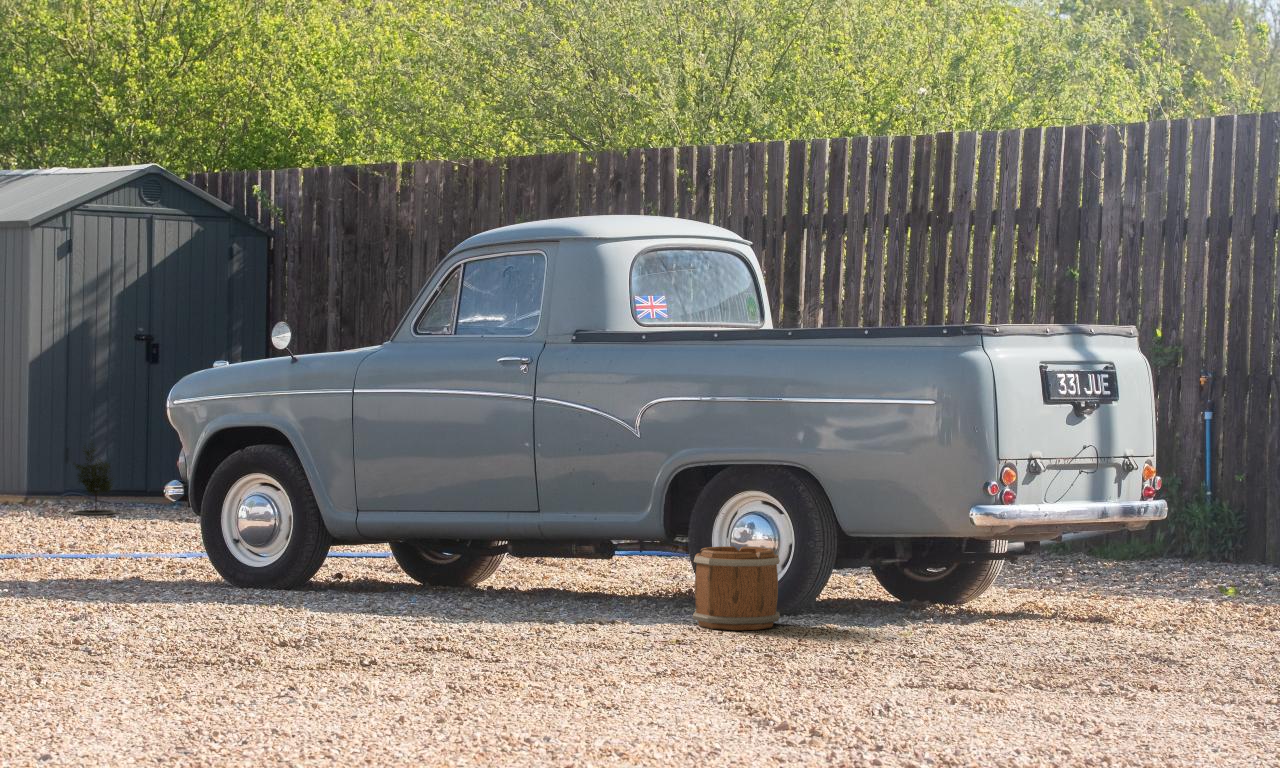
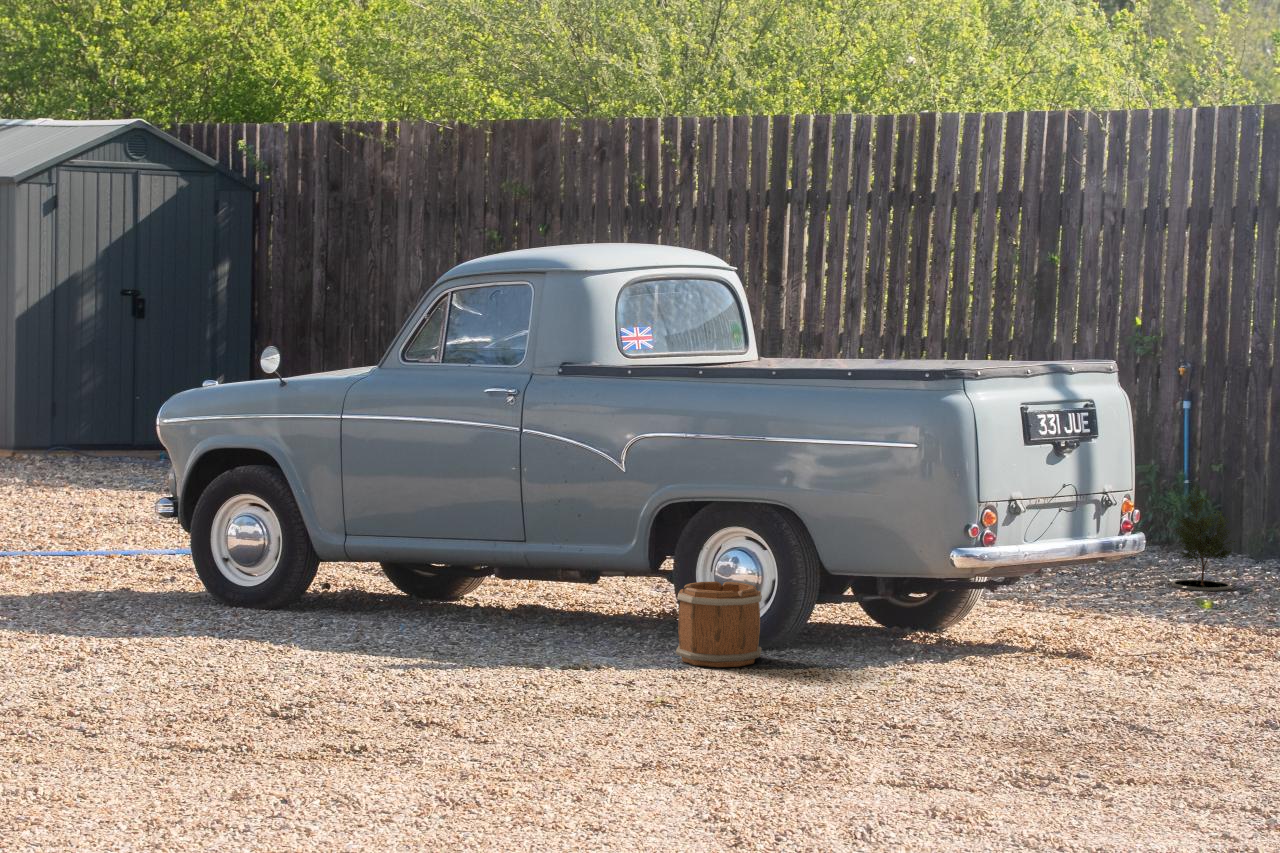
potted tree: present [73,443,116,515] -> present [1172,486,1235,591]

